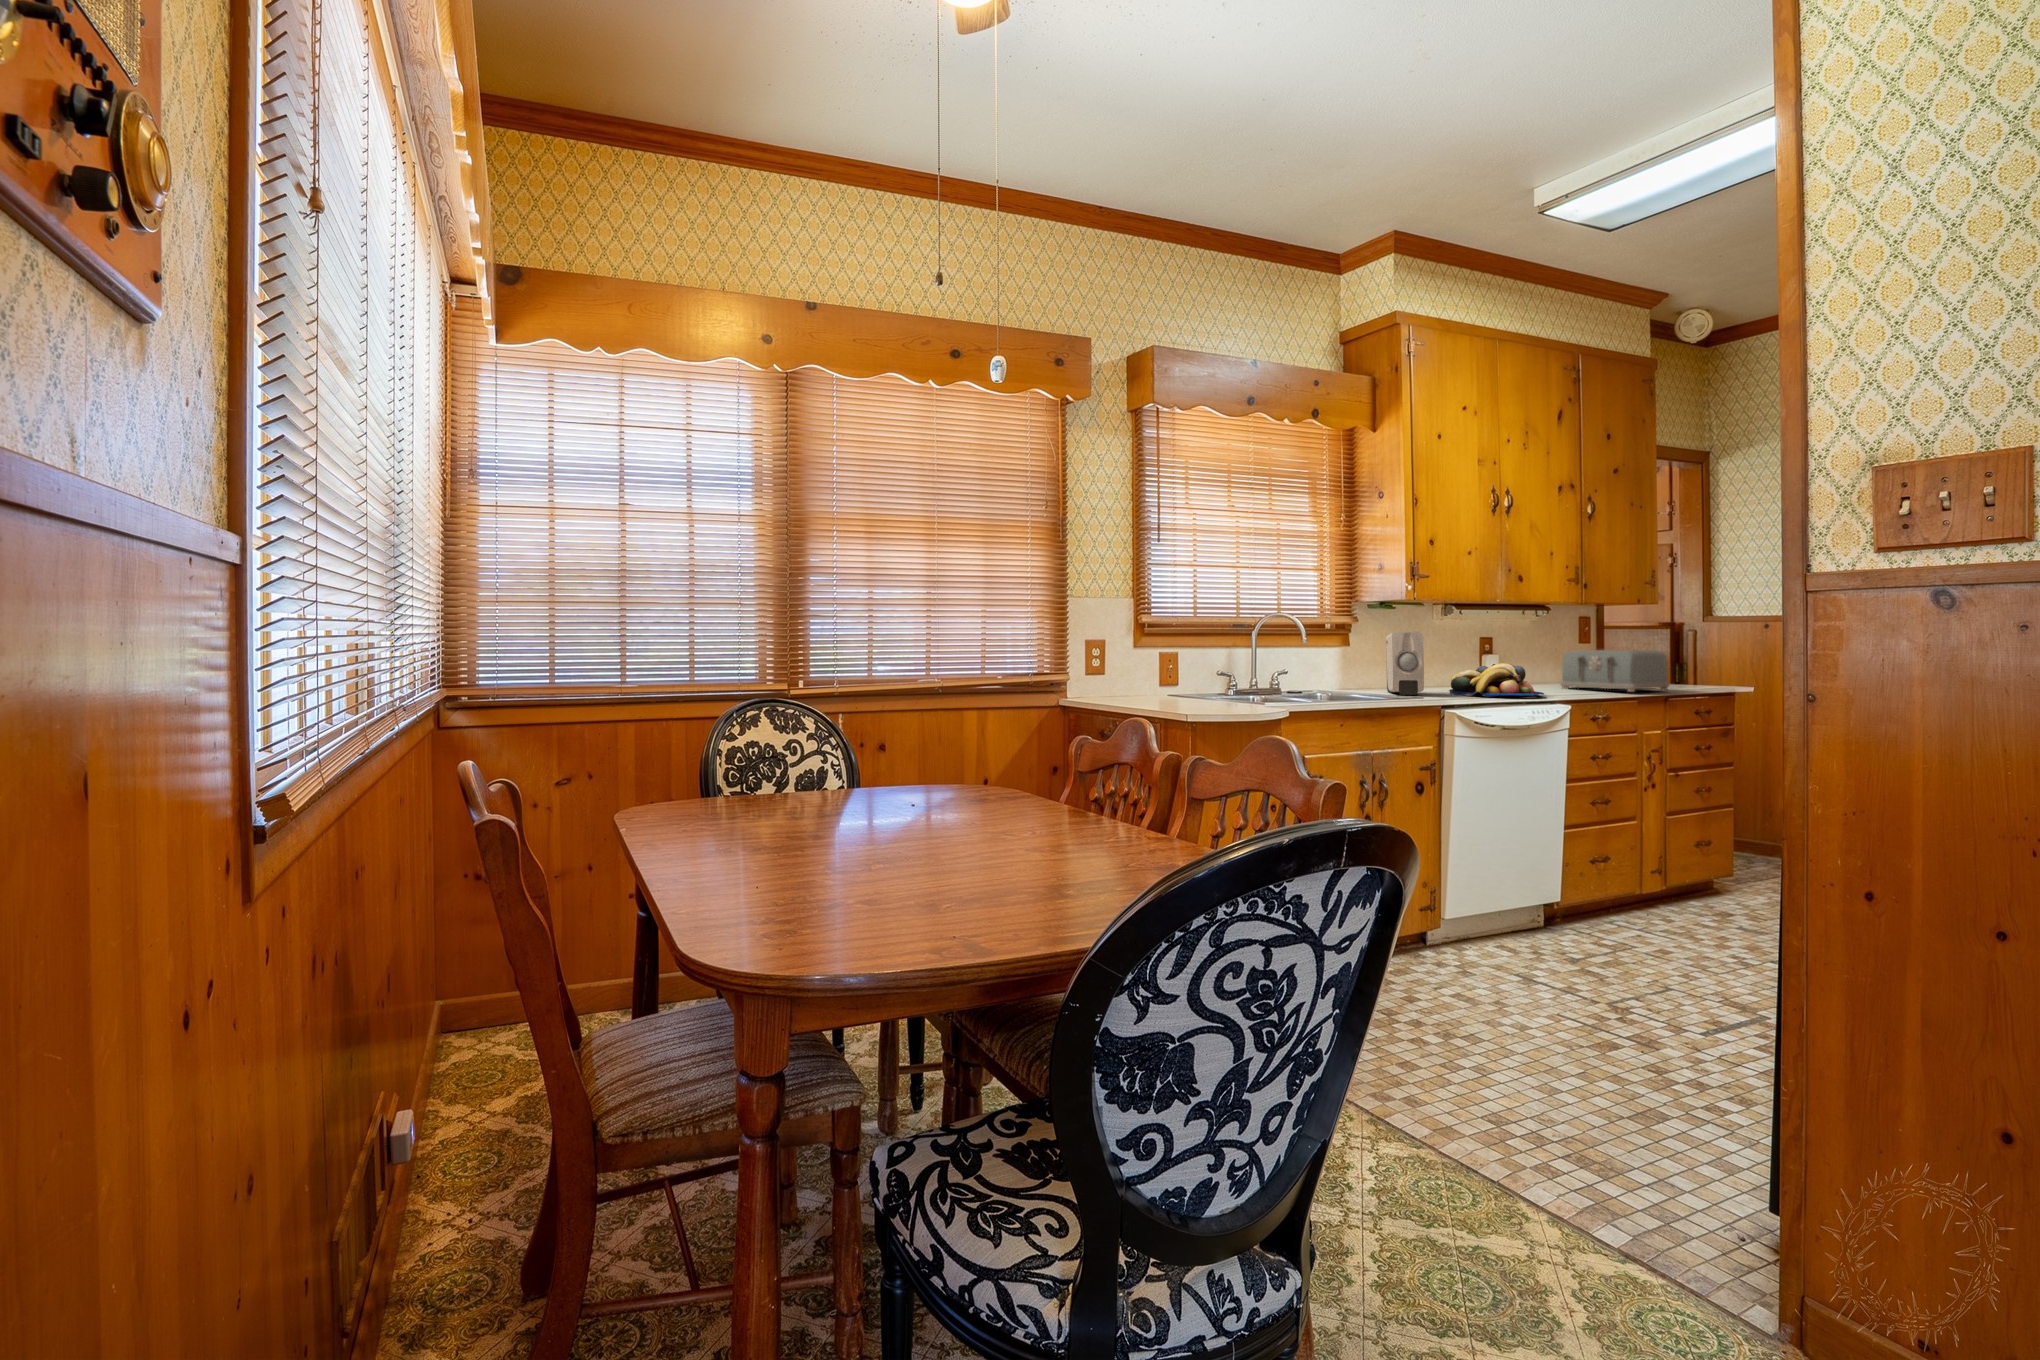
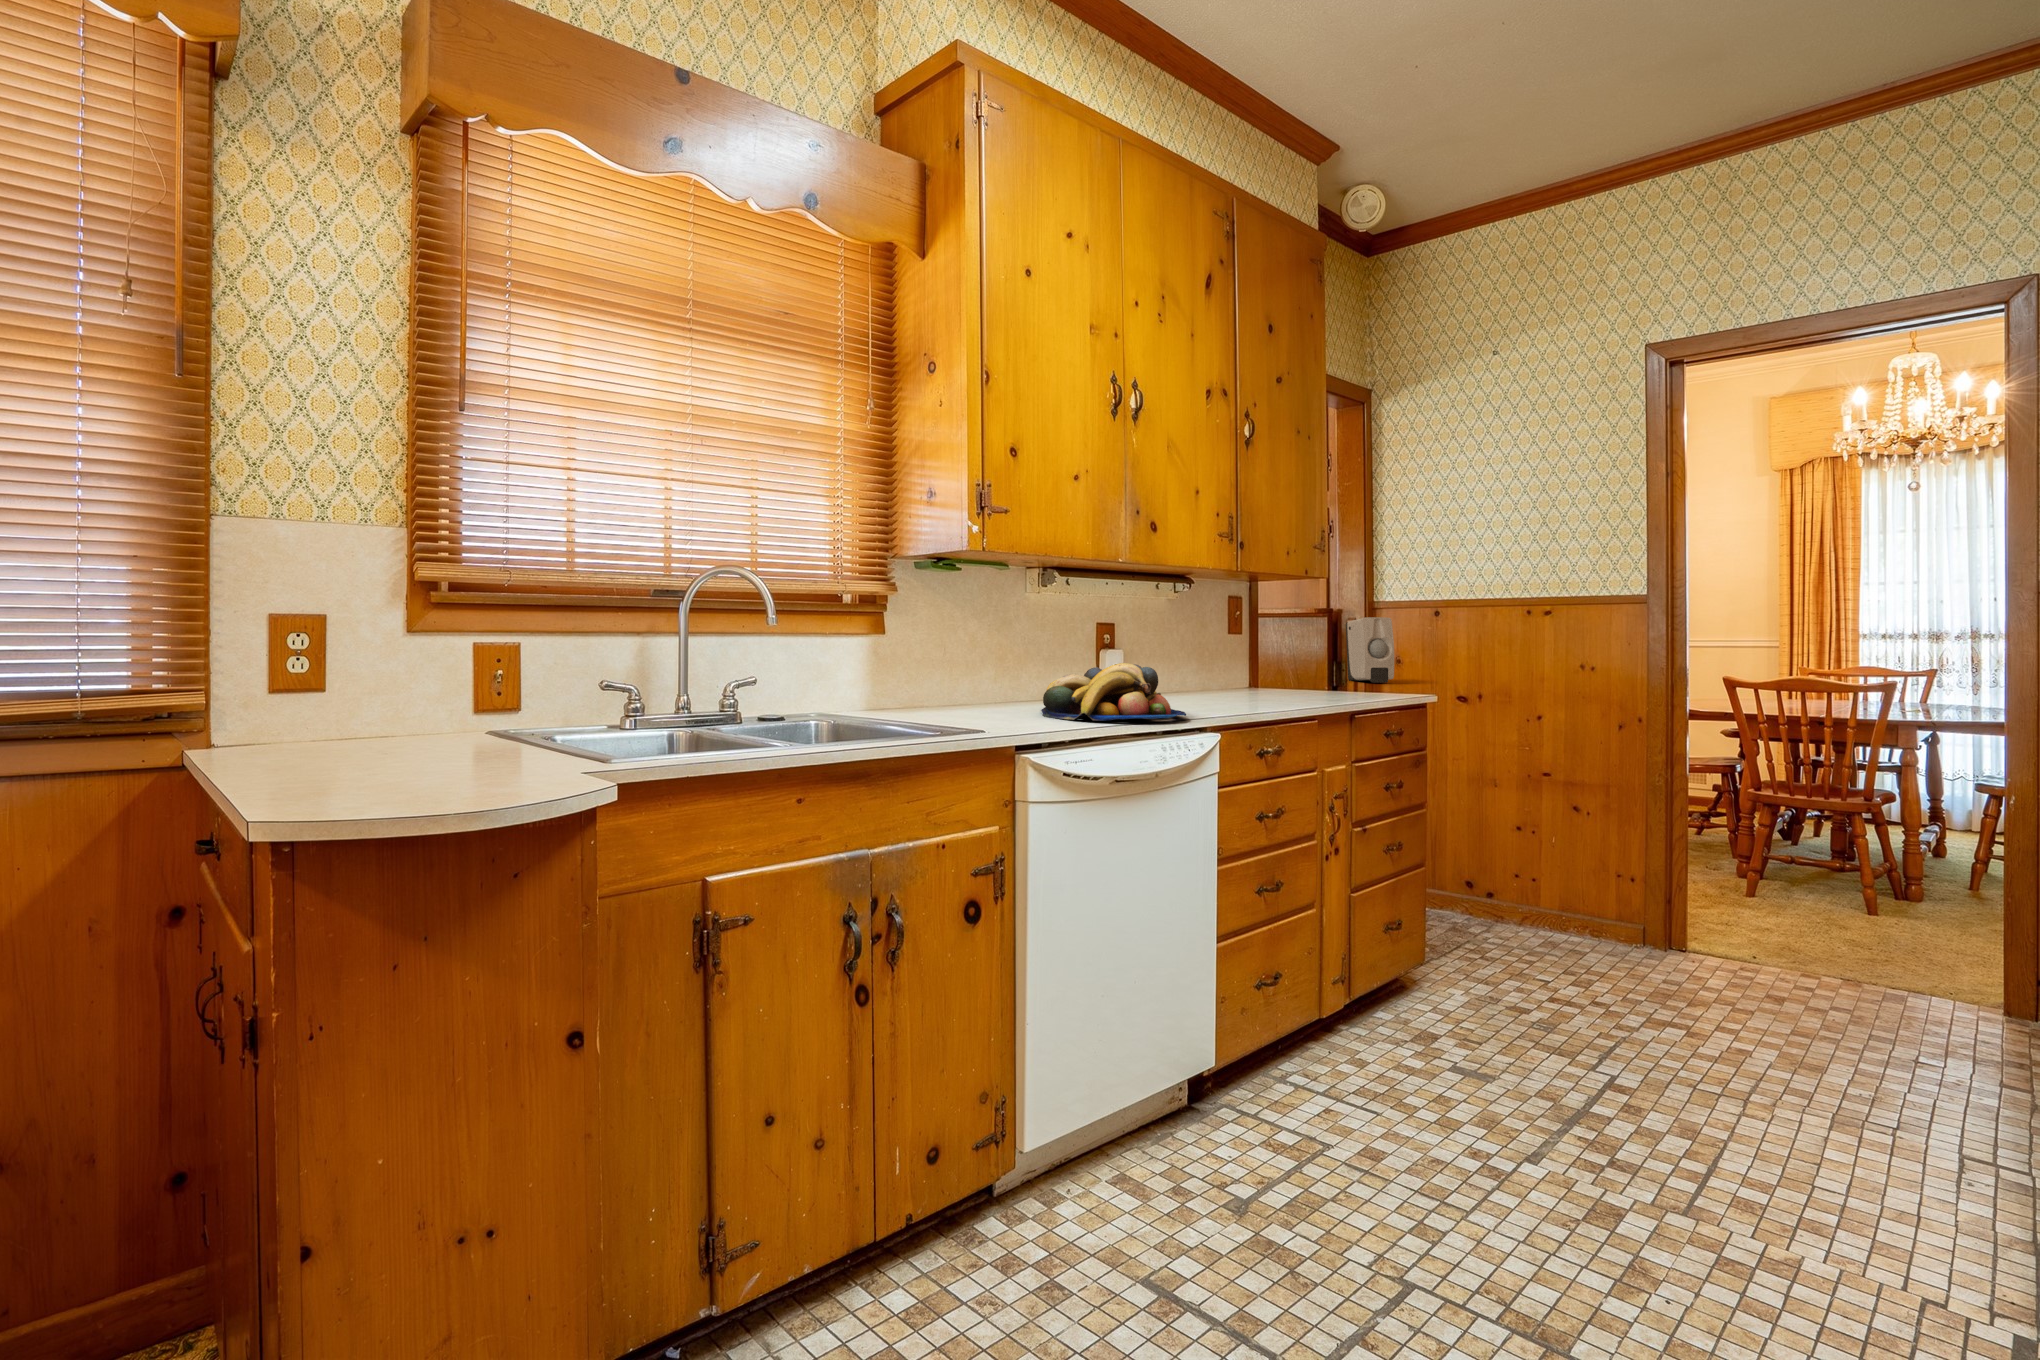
soap dispenser: present [1386,632,1424,695] -> present [1346,617,1394,683]
toaster: present [1560,650,1670,692] -> none [1205,642,1350,707]

